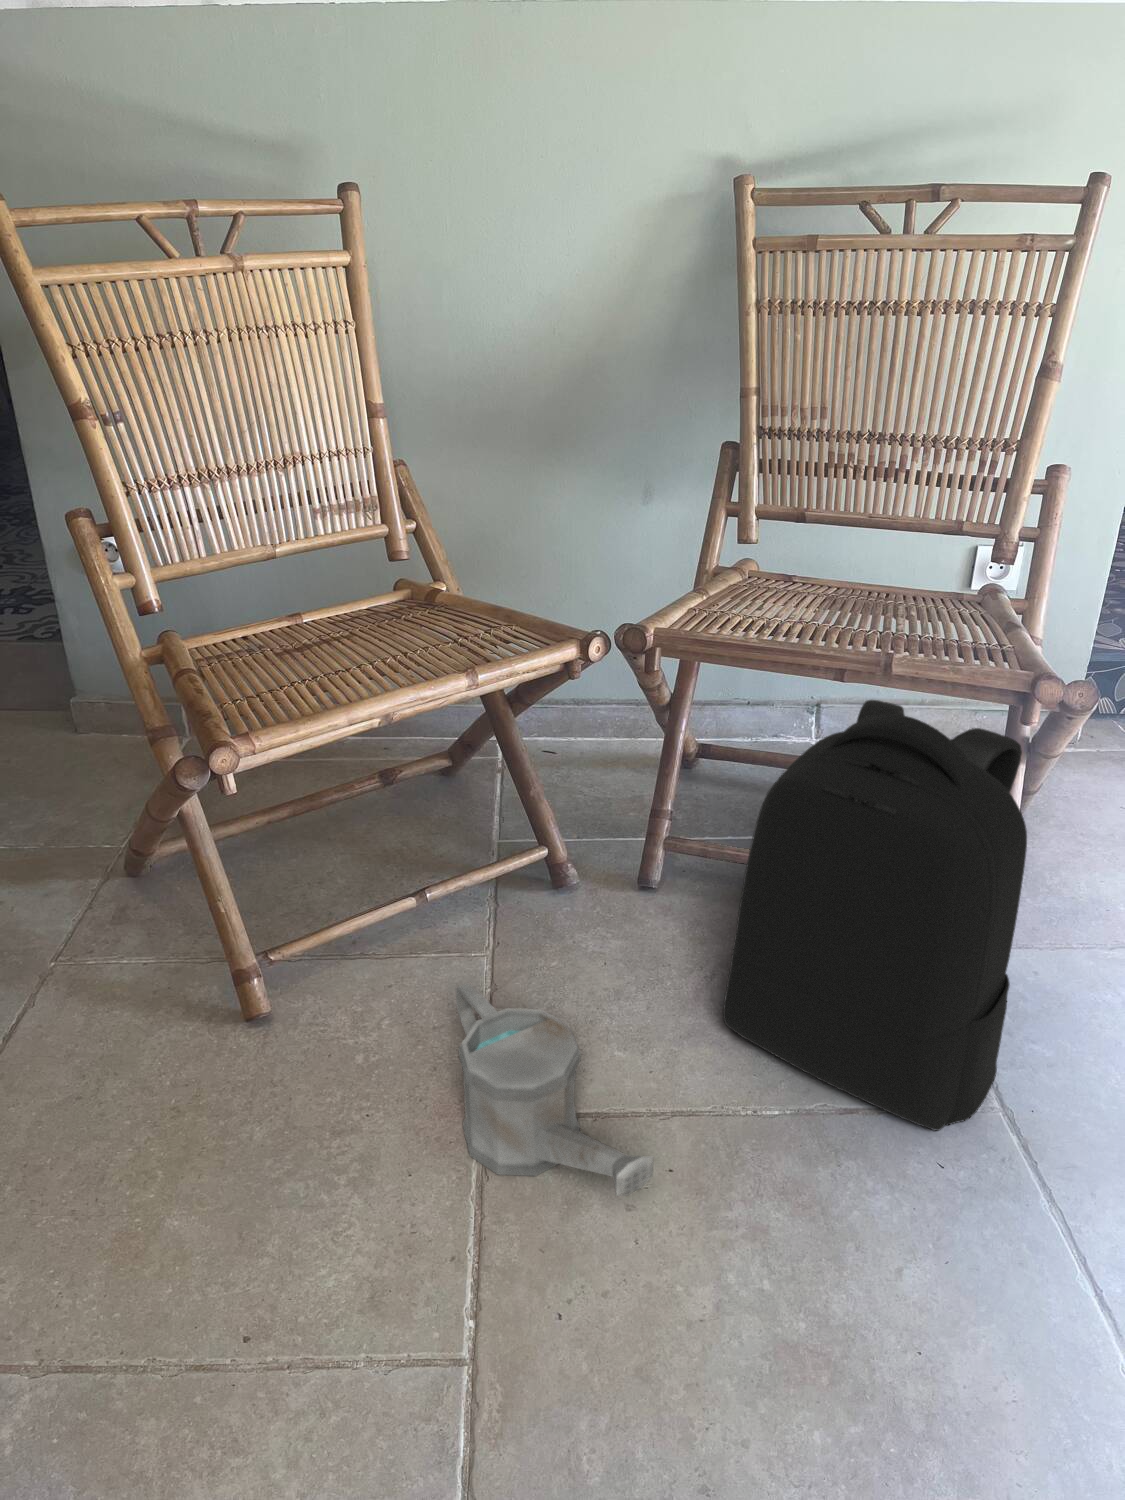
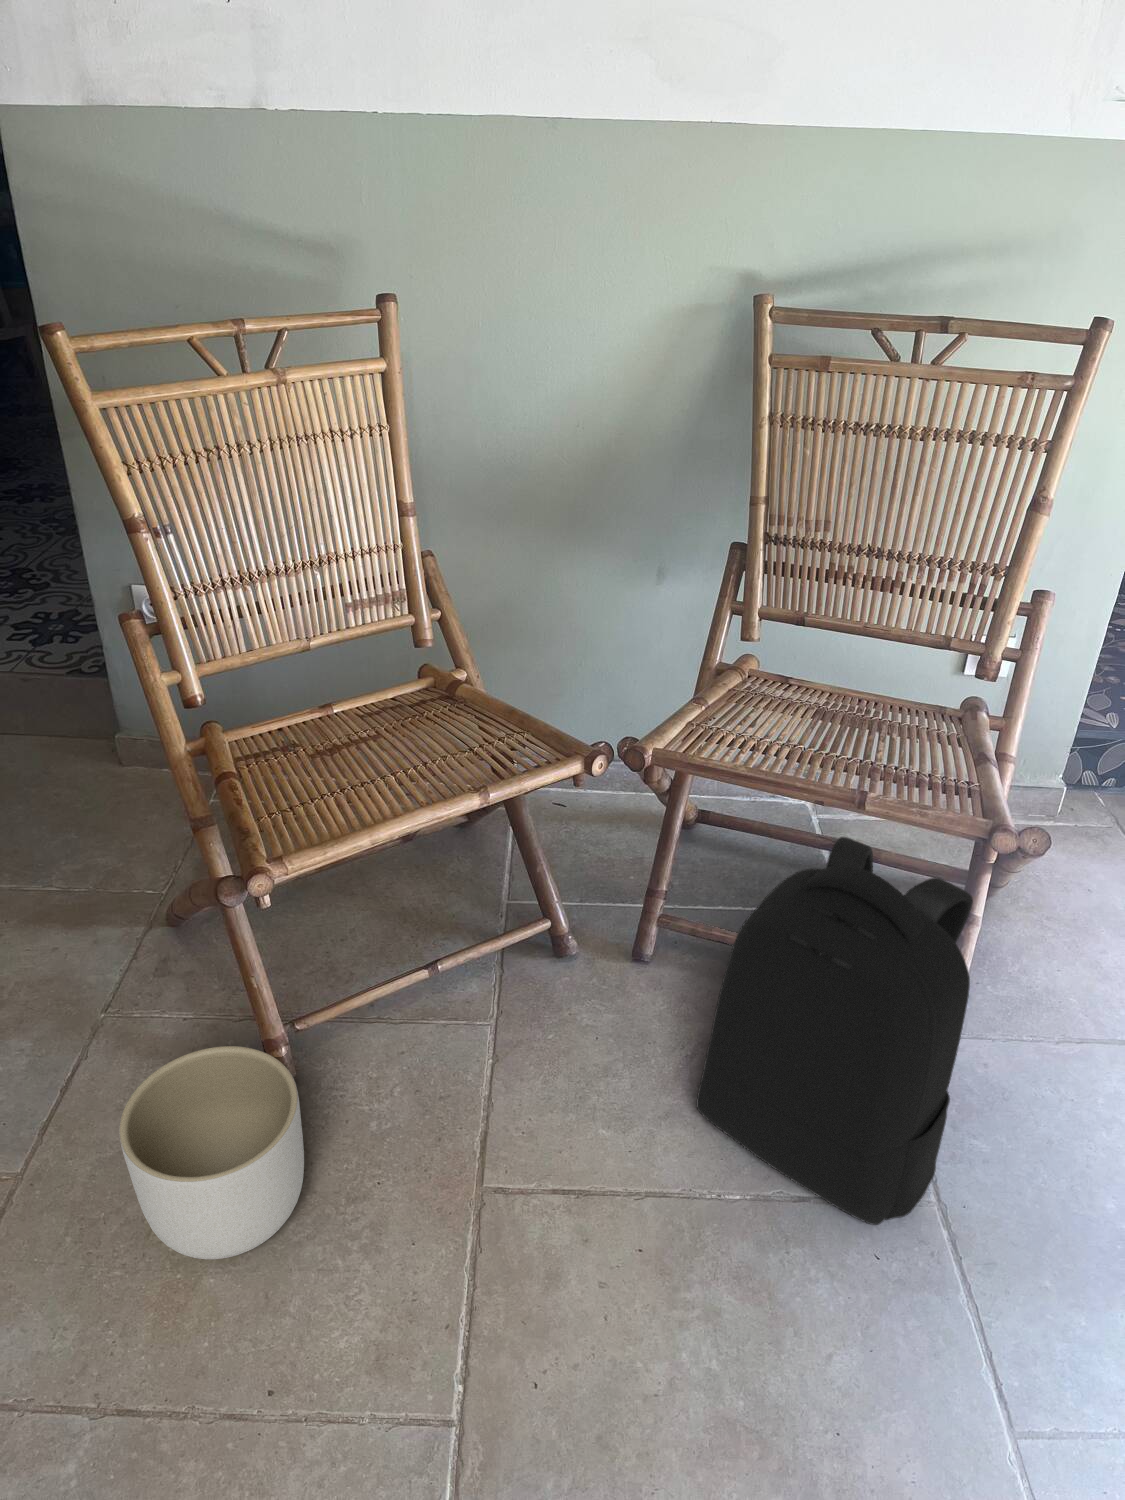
planter: none [63,957,280,1197] -> present [119,1046,304,1259]
watering can: present [455,982,654,1196] -> none [459,1072,621,1293]

